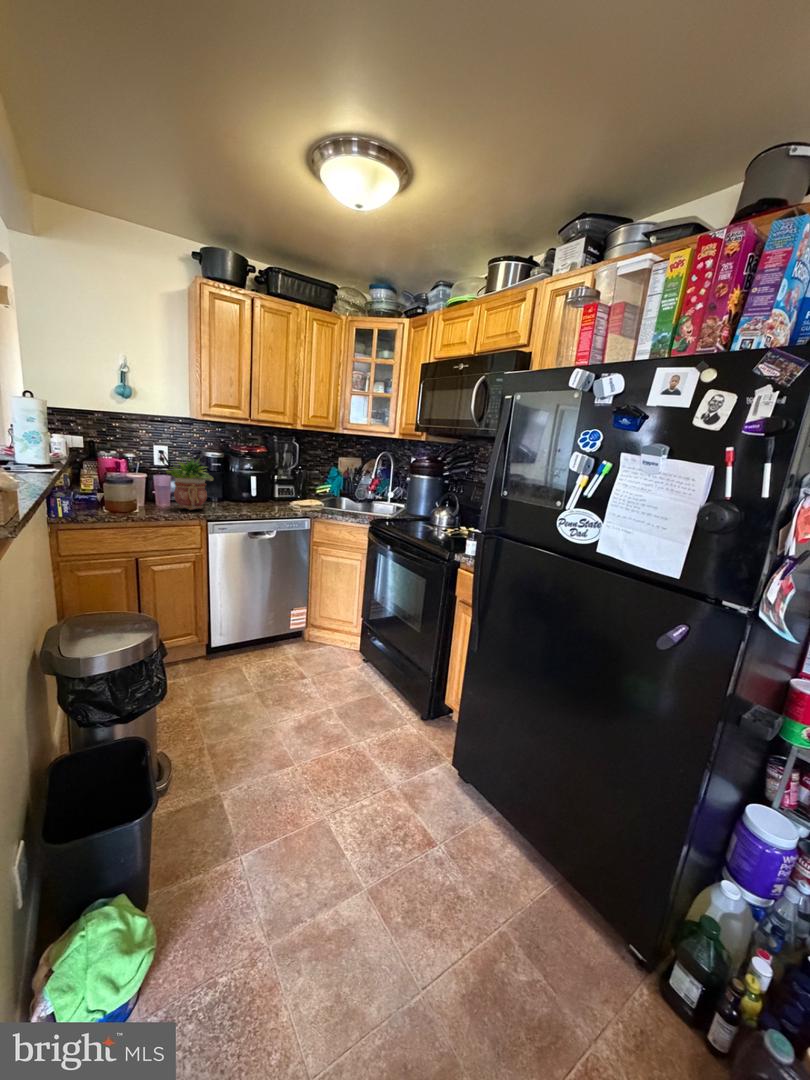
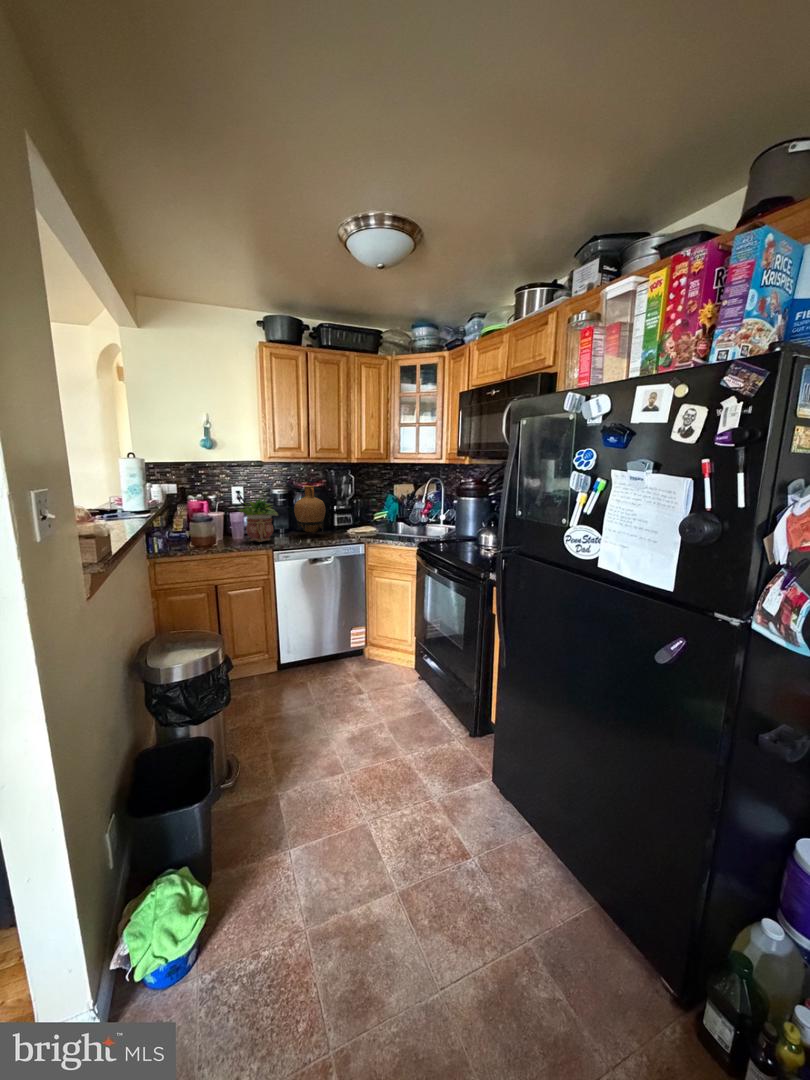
vase: none [231,449,268,505] -> present [294,486,326,533]

